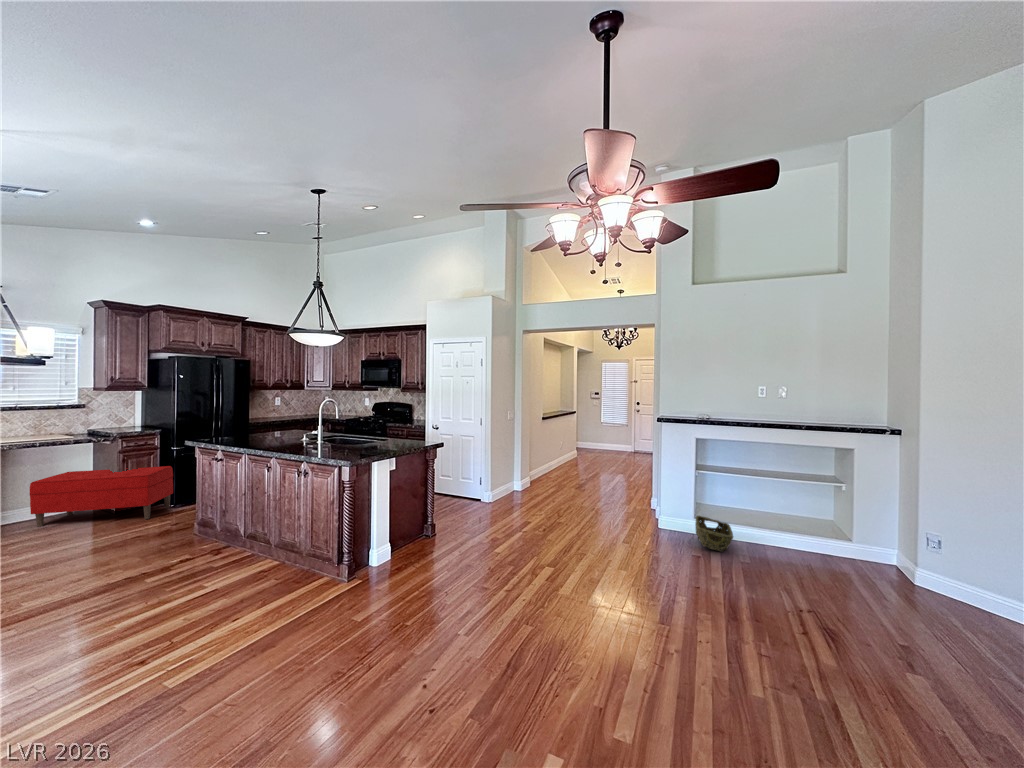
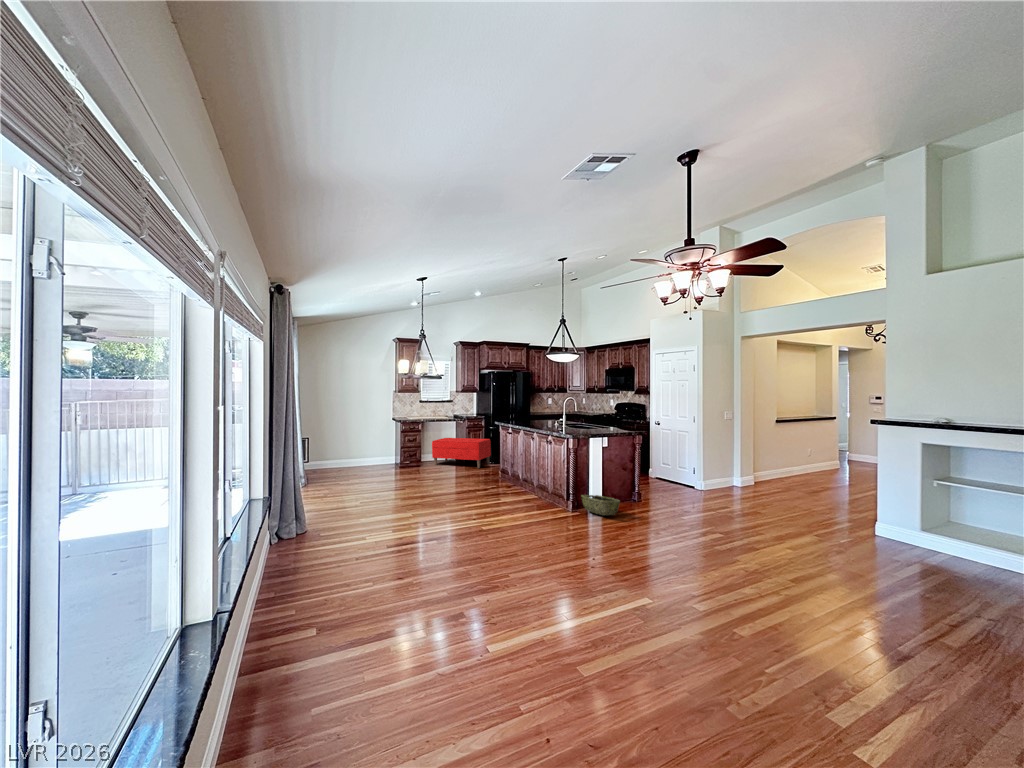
woven basket: present [695,516,733,552] -> present [581,495,620,515]

